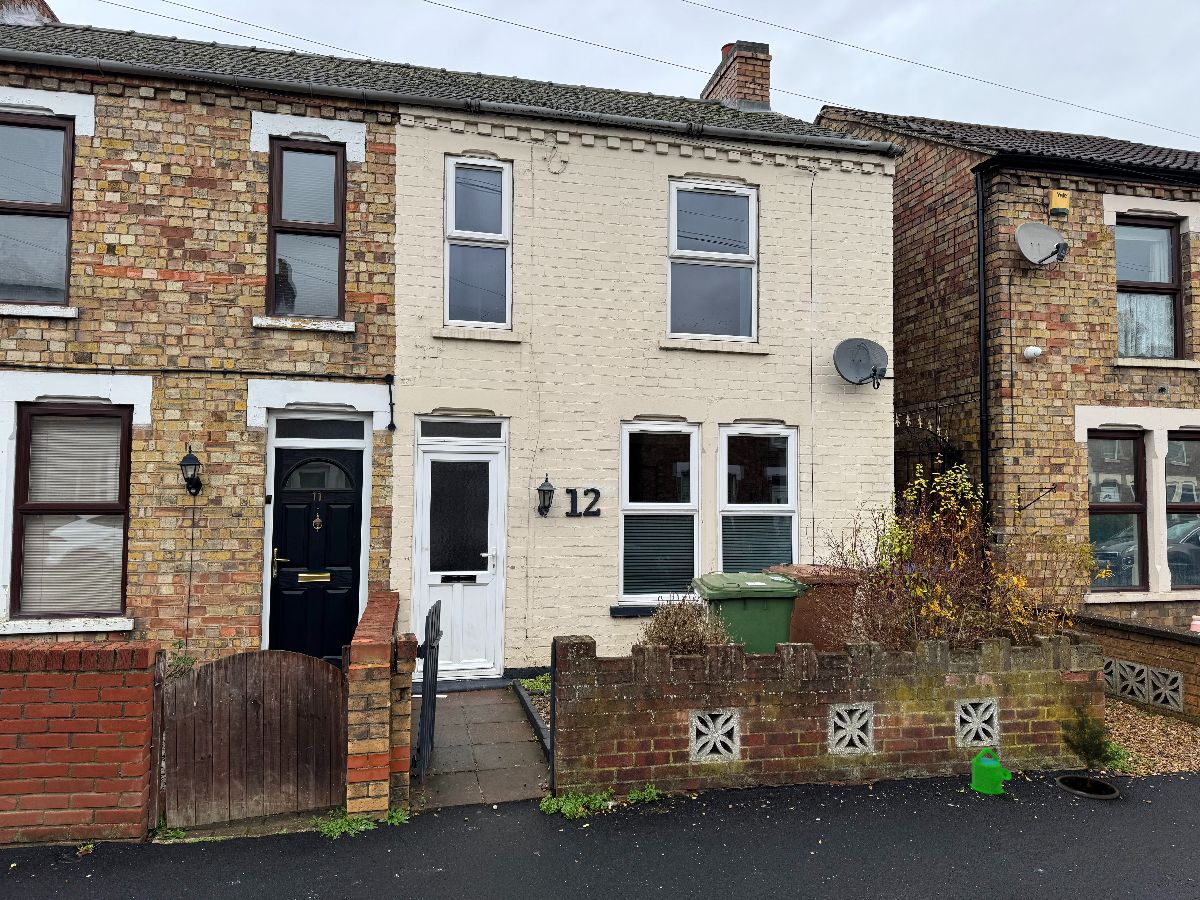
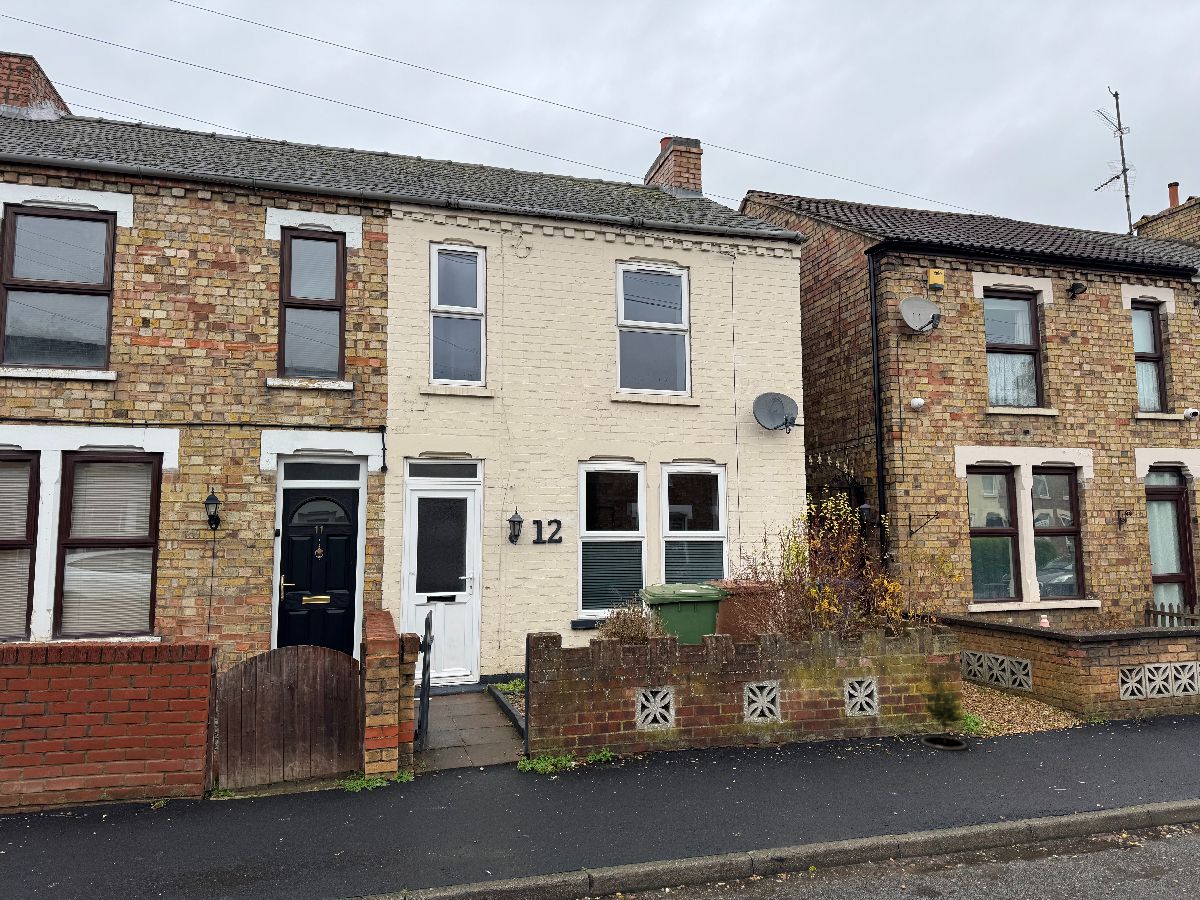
watering can: present [970,748,1012,794] -> none [855,714,883,750]

